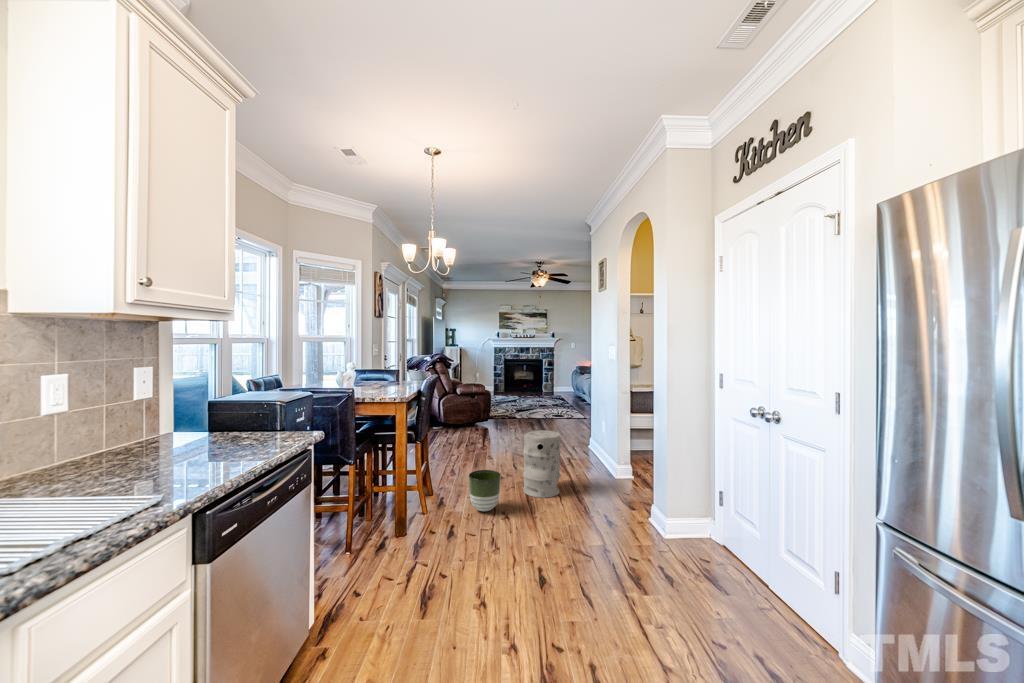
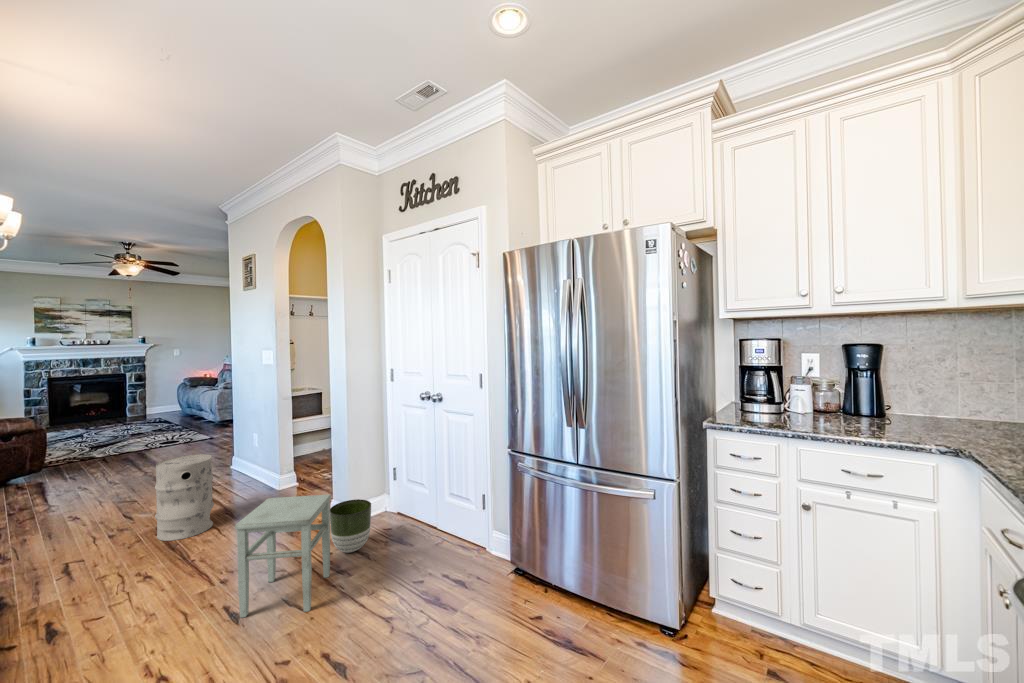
planter: present [469,470,501,511] -> present [330,499,371,553]
stool: none [544,485,631,610] -> present [235,495,331,618]

